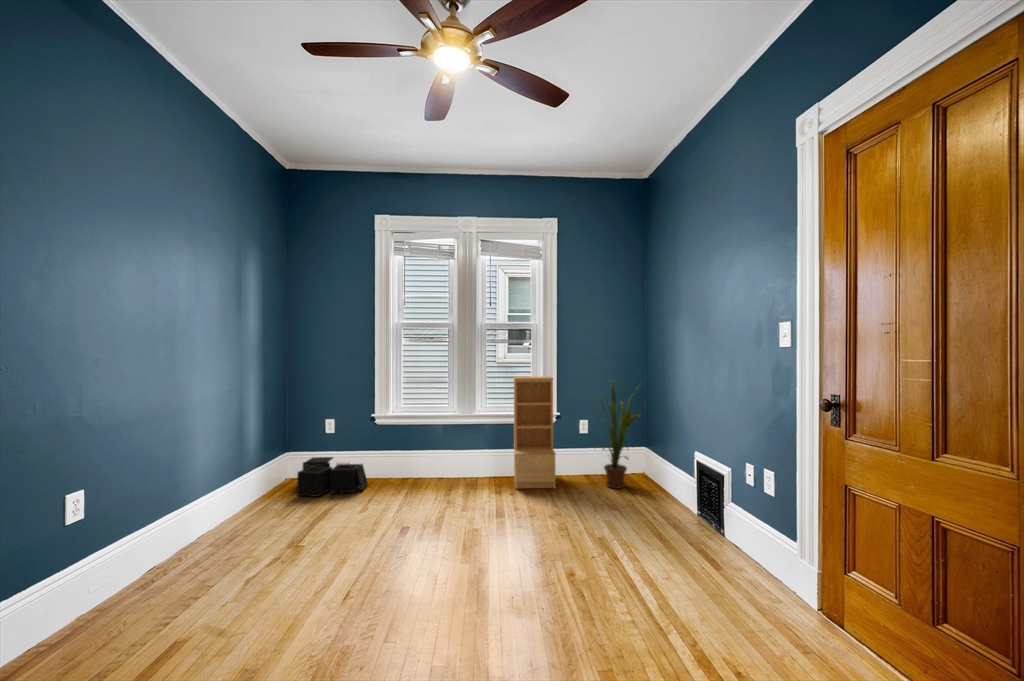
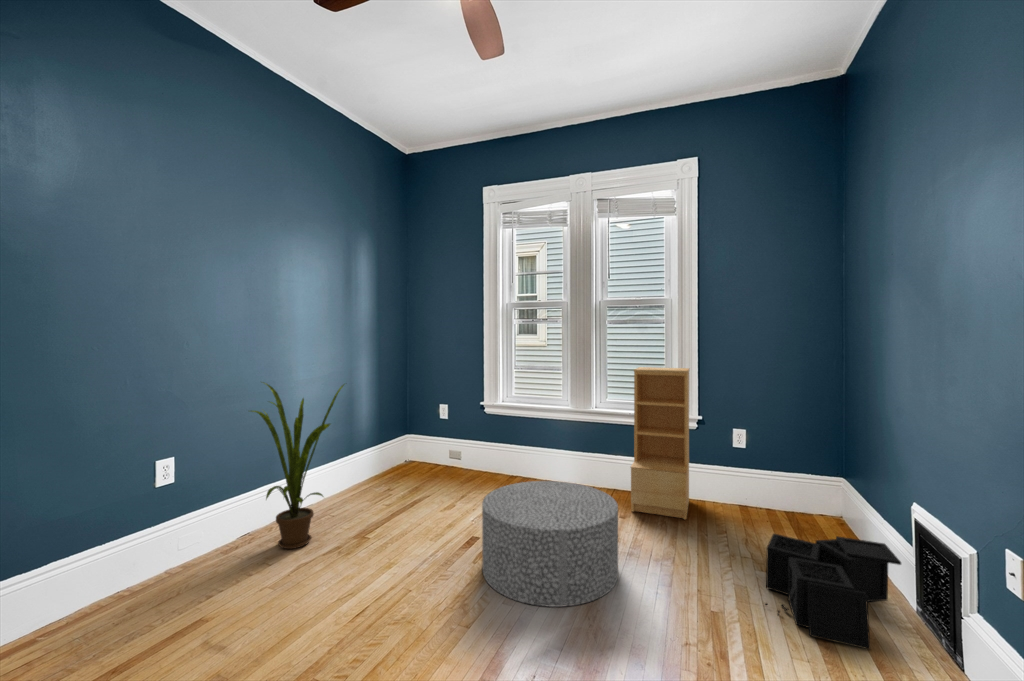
house plant: present [603,381,640,489] -> present [251,383,344,549]
storage bin: present [297,457,368,497] -> present [765,534,901,649]
ottoman: none [426,469,532,561] -> present [482,481,618,607]

